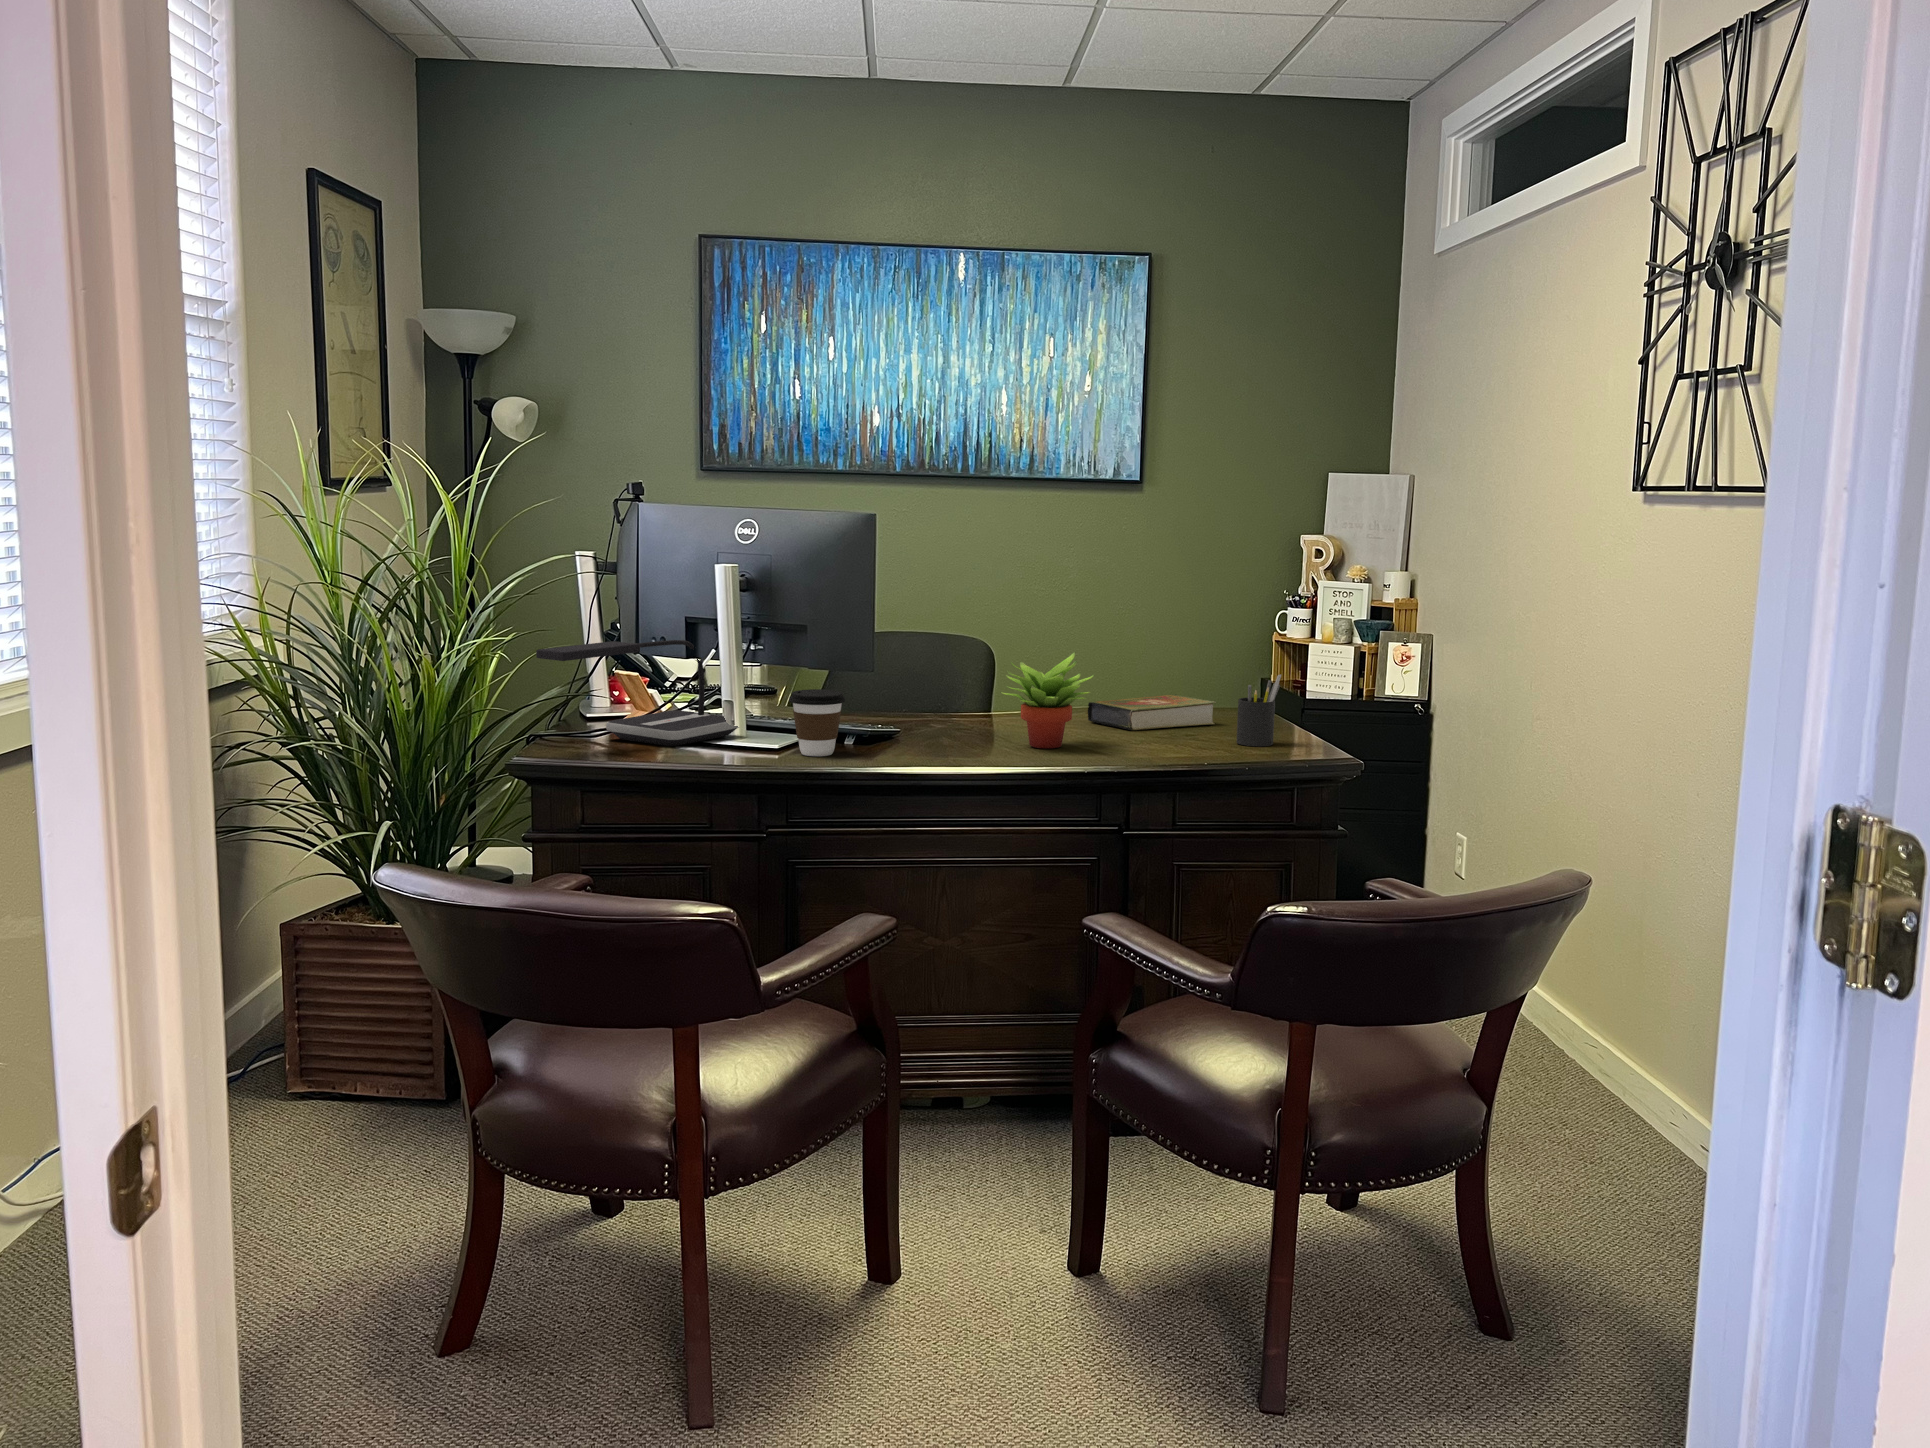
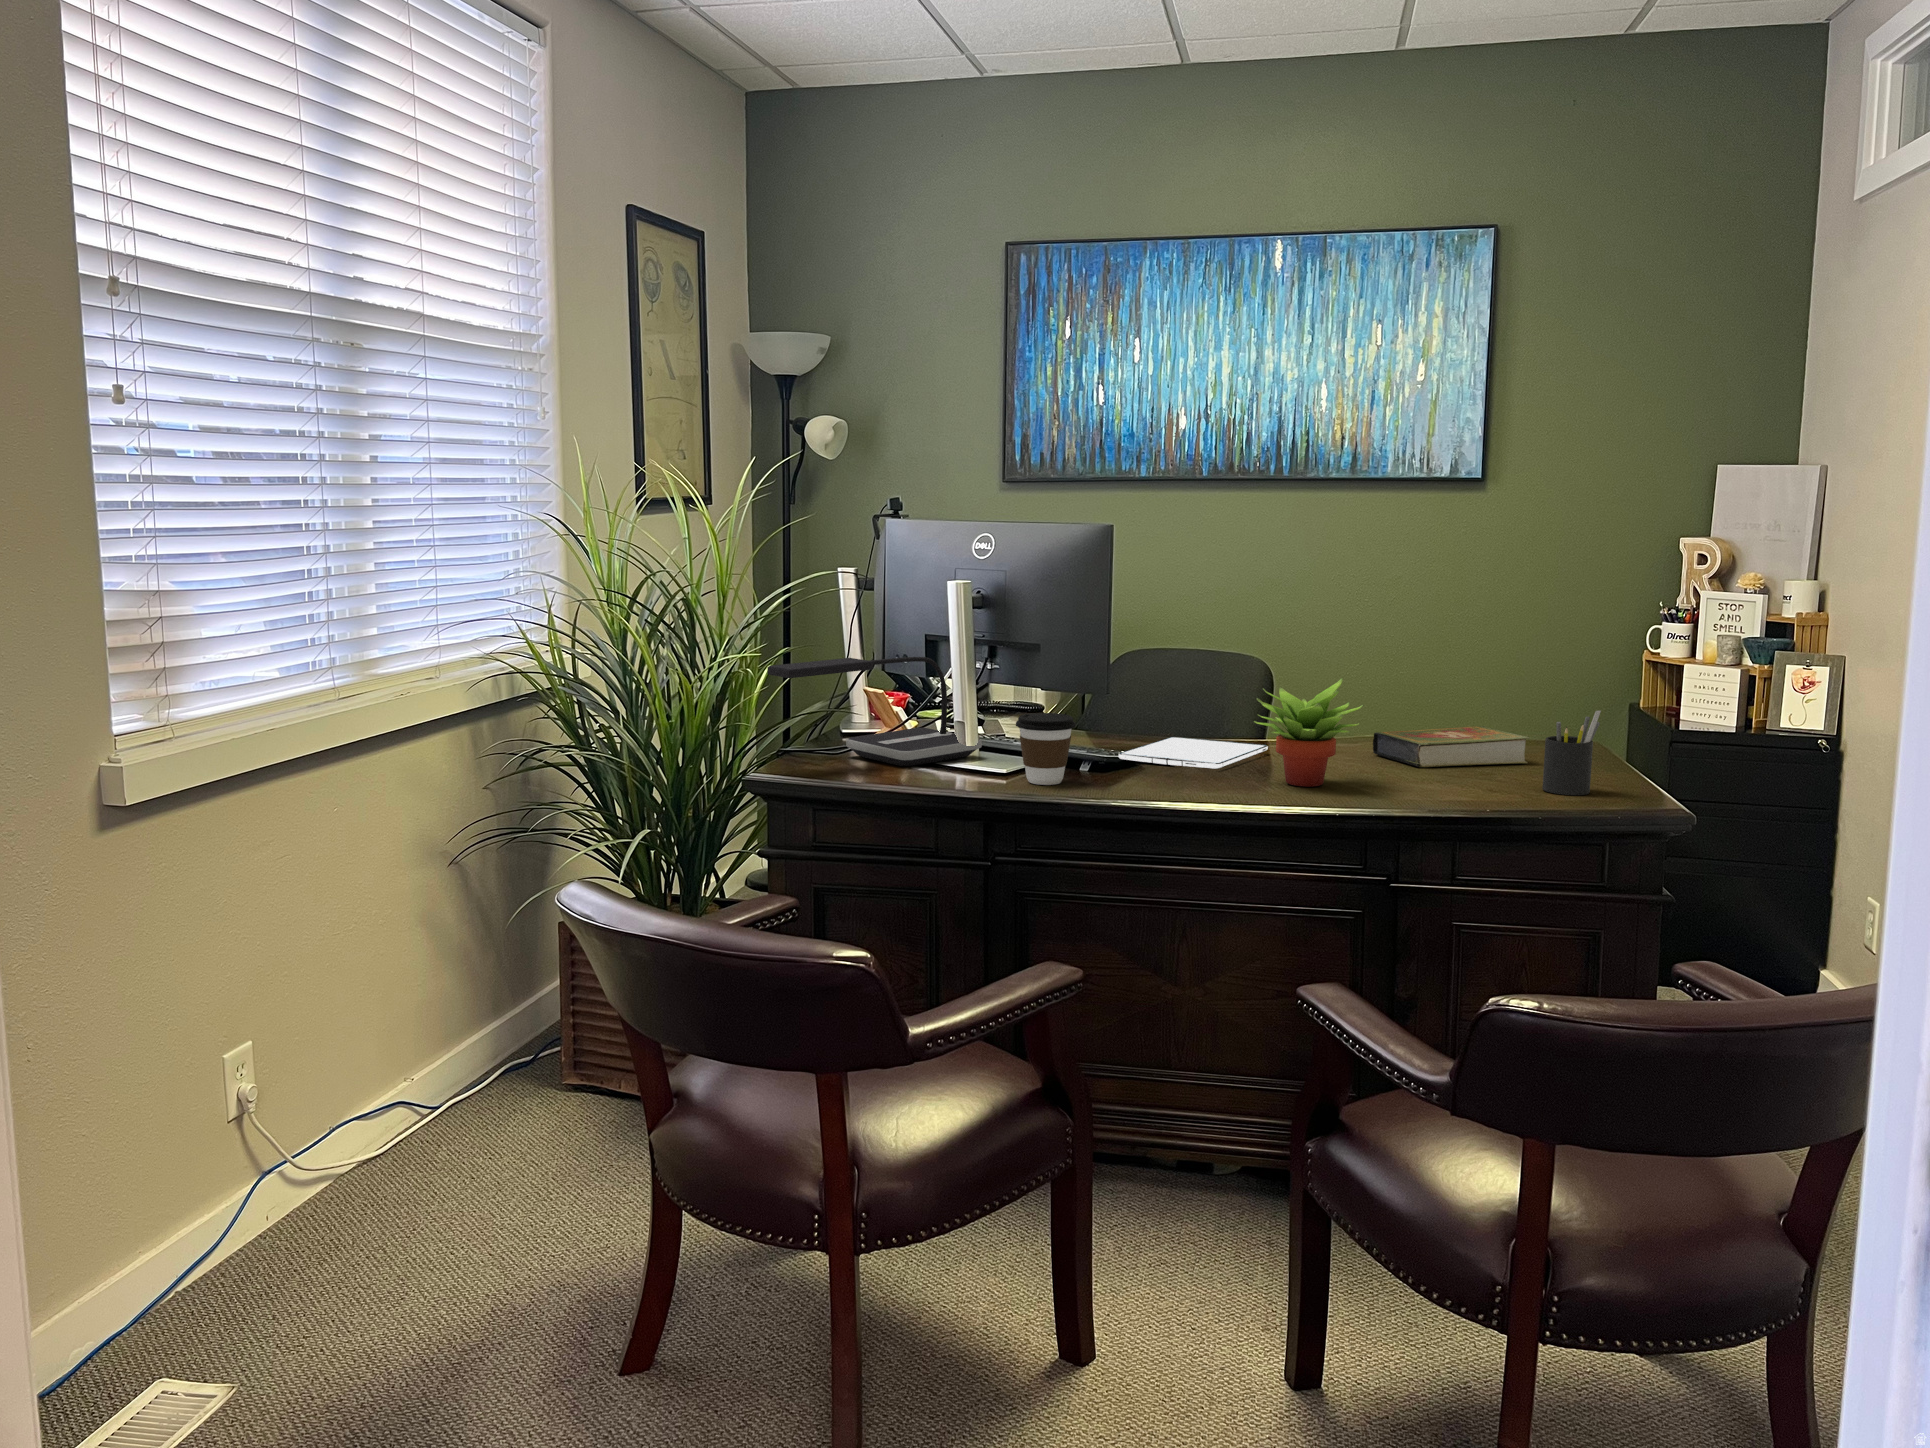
tablet: none [872,712,999,737] -> present [1119,737,1268,769]

